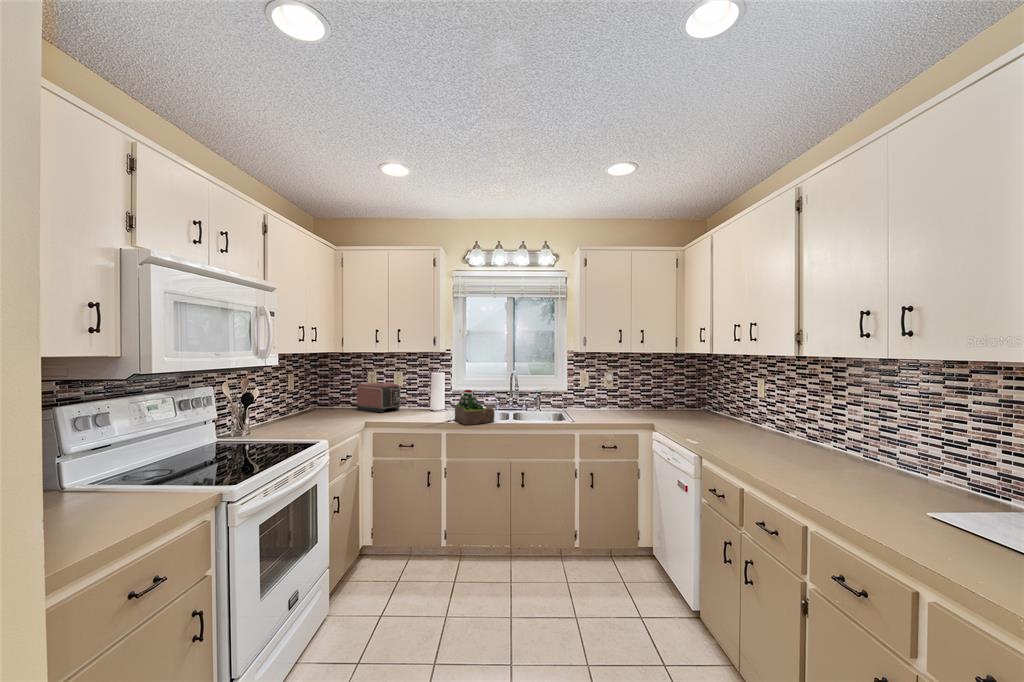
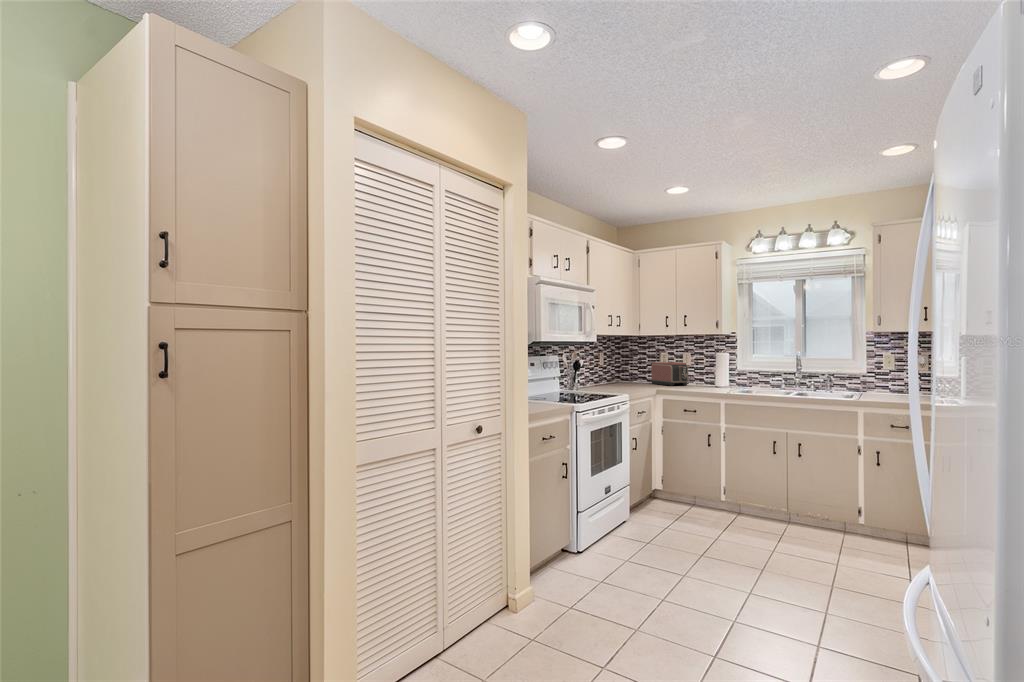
succulent plant: present [455,390,495,425] -> none [735,366,773,396]

